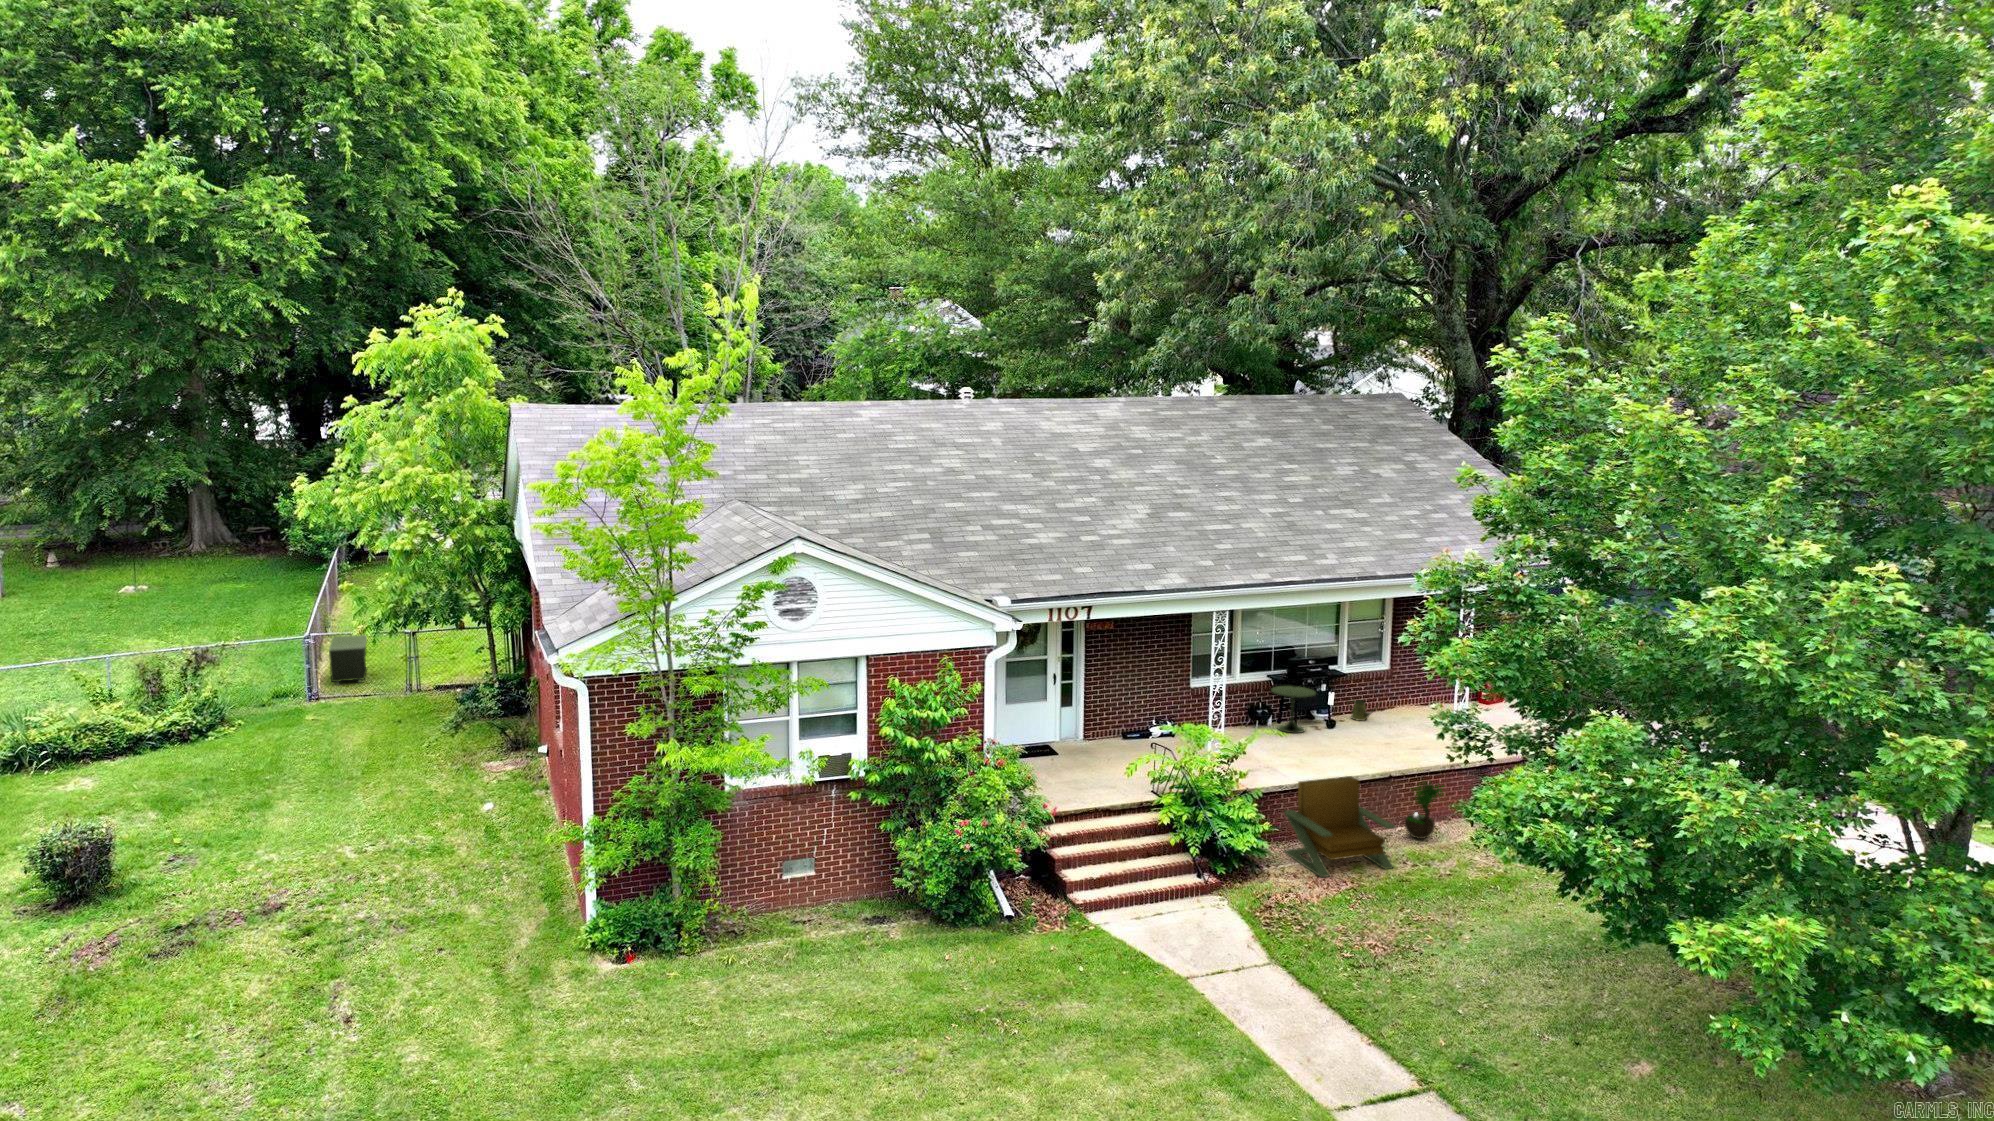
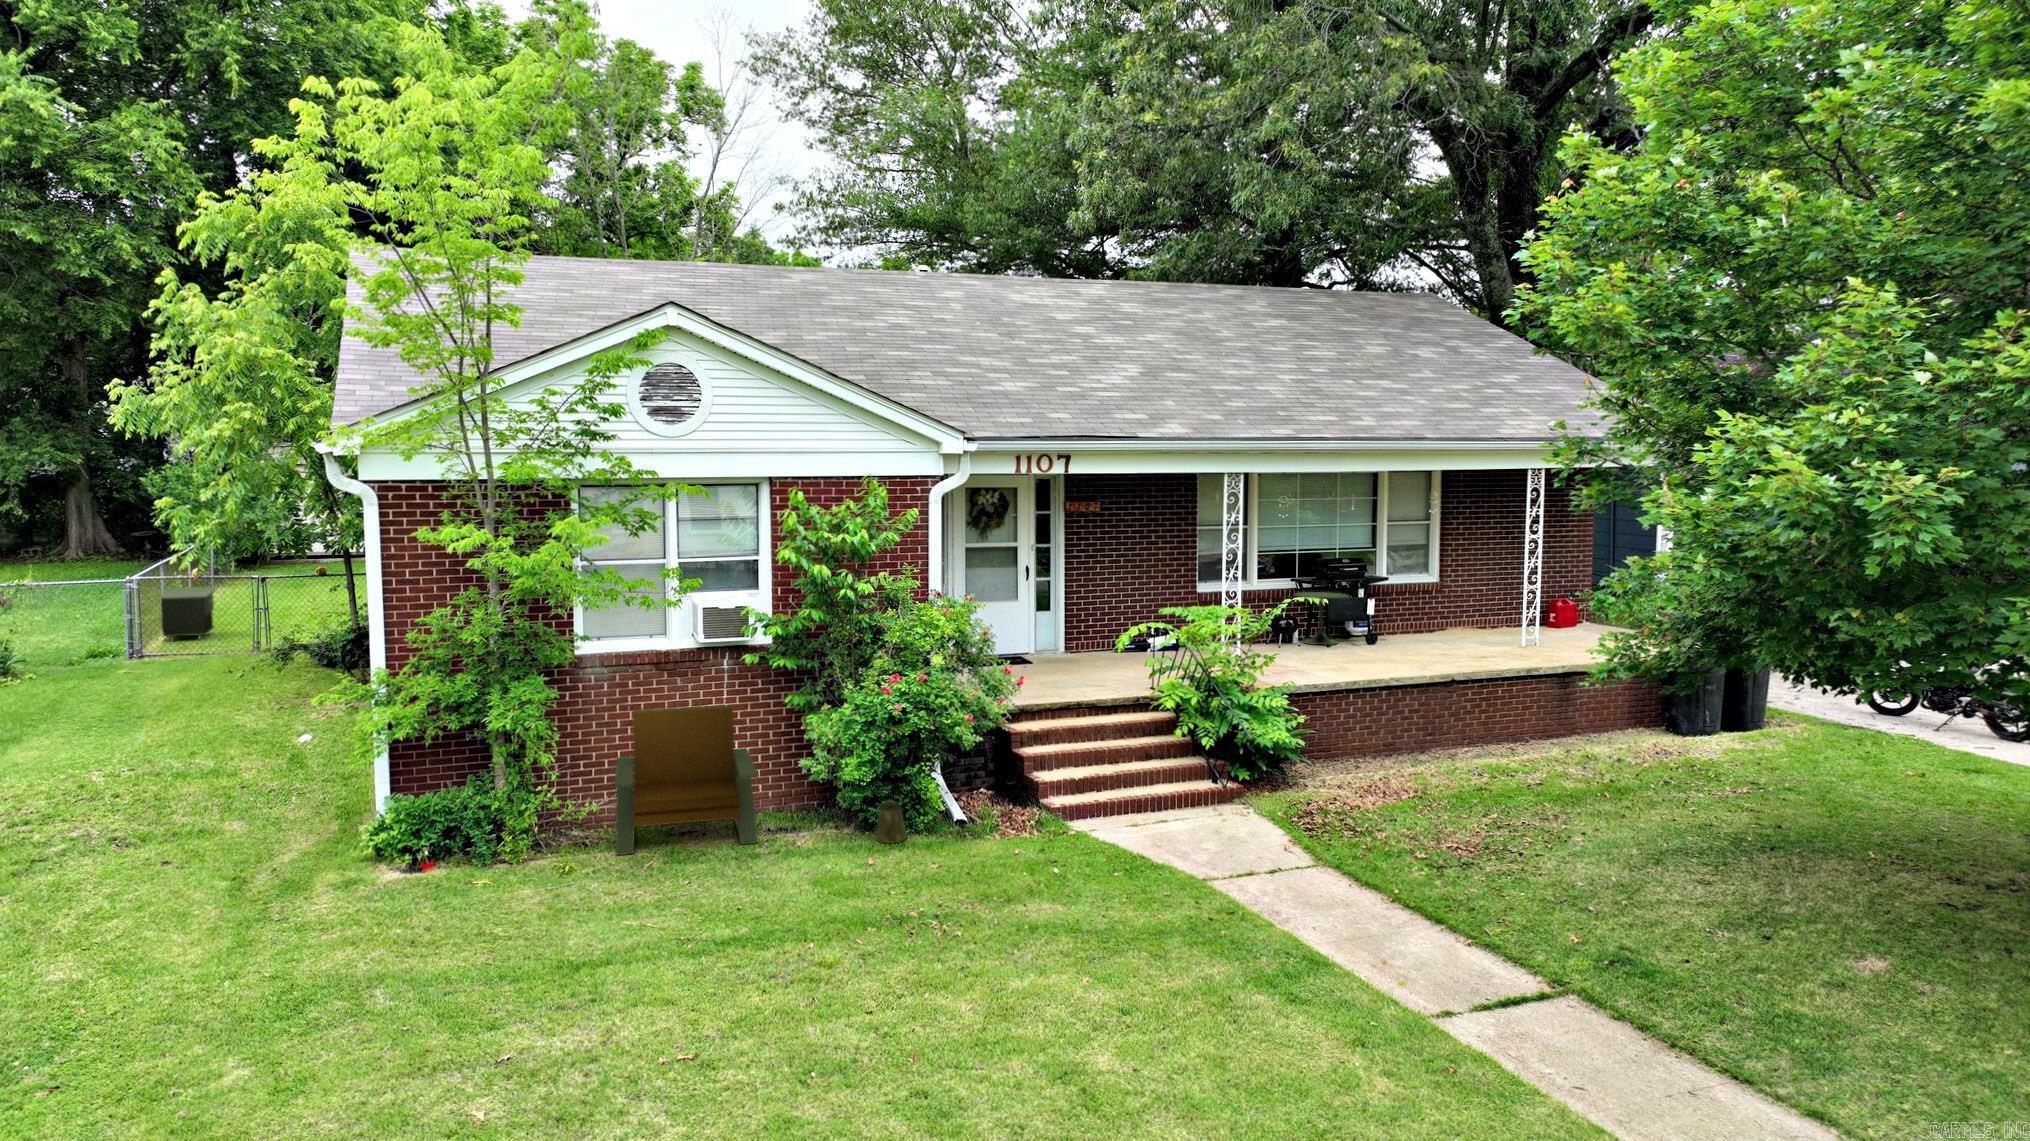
watering can: present [1351,700,1382,721] -> present [875,800,907,843]
lounge chair: present [1284,776,1395,878] -> present [614,705,758,855]
potted tree: present [1405,782,1443,839] -> none [1471,669,1525,751]

